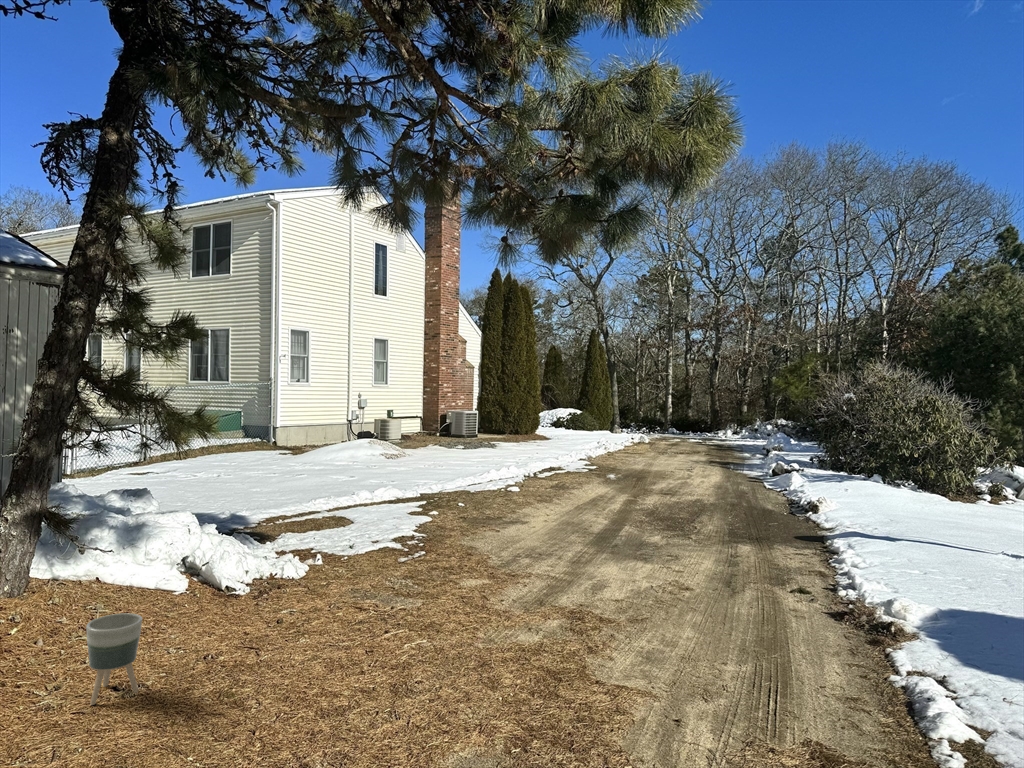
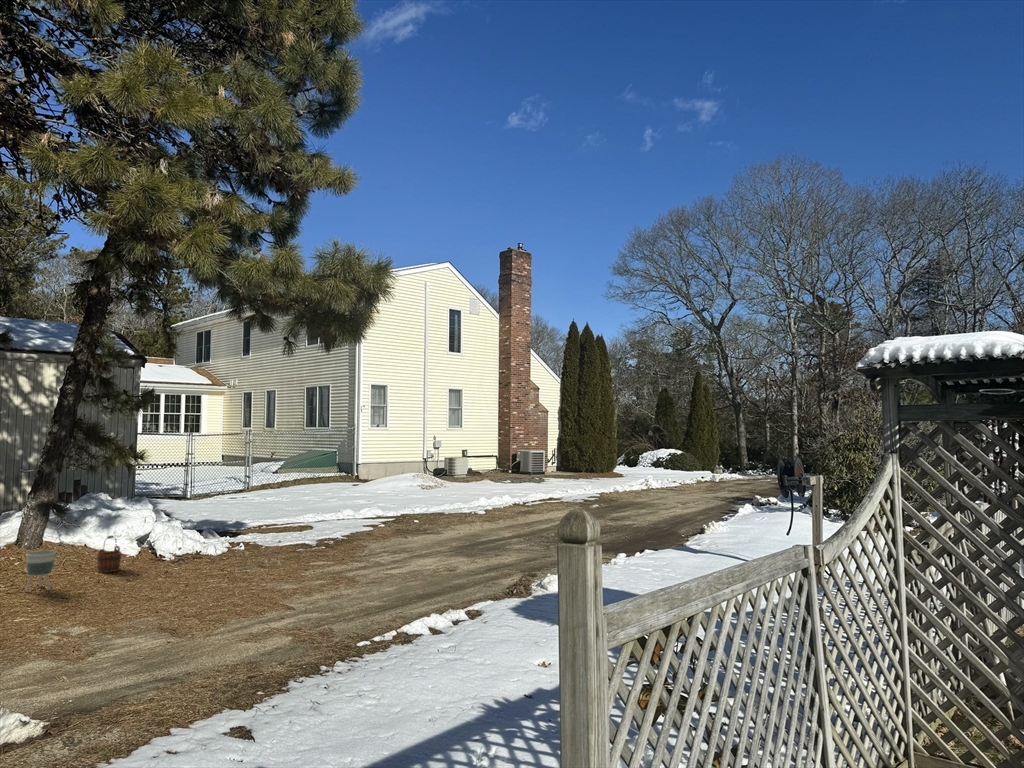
wooden bucket: none [166,566,207,634] -> present [97,536,121,573]

